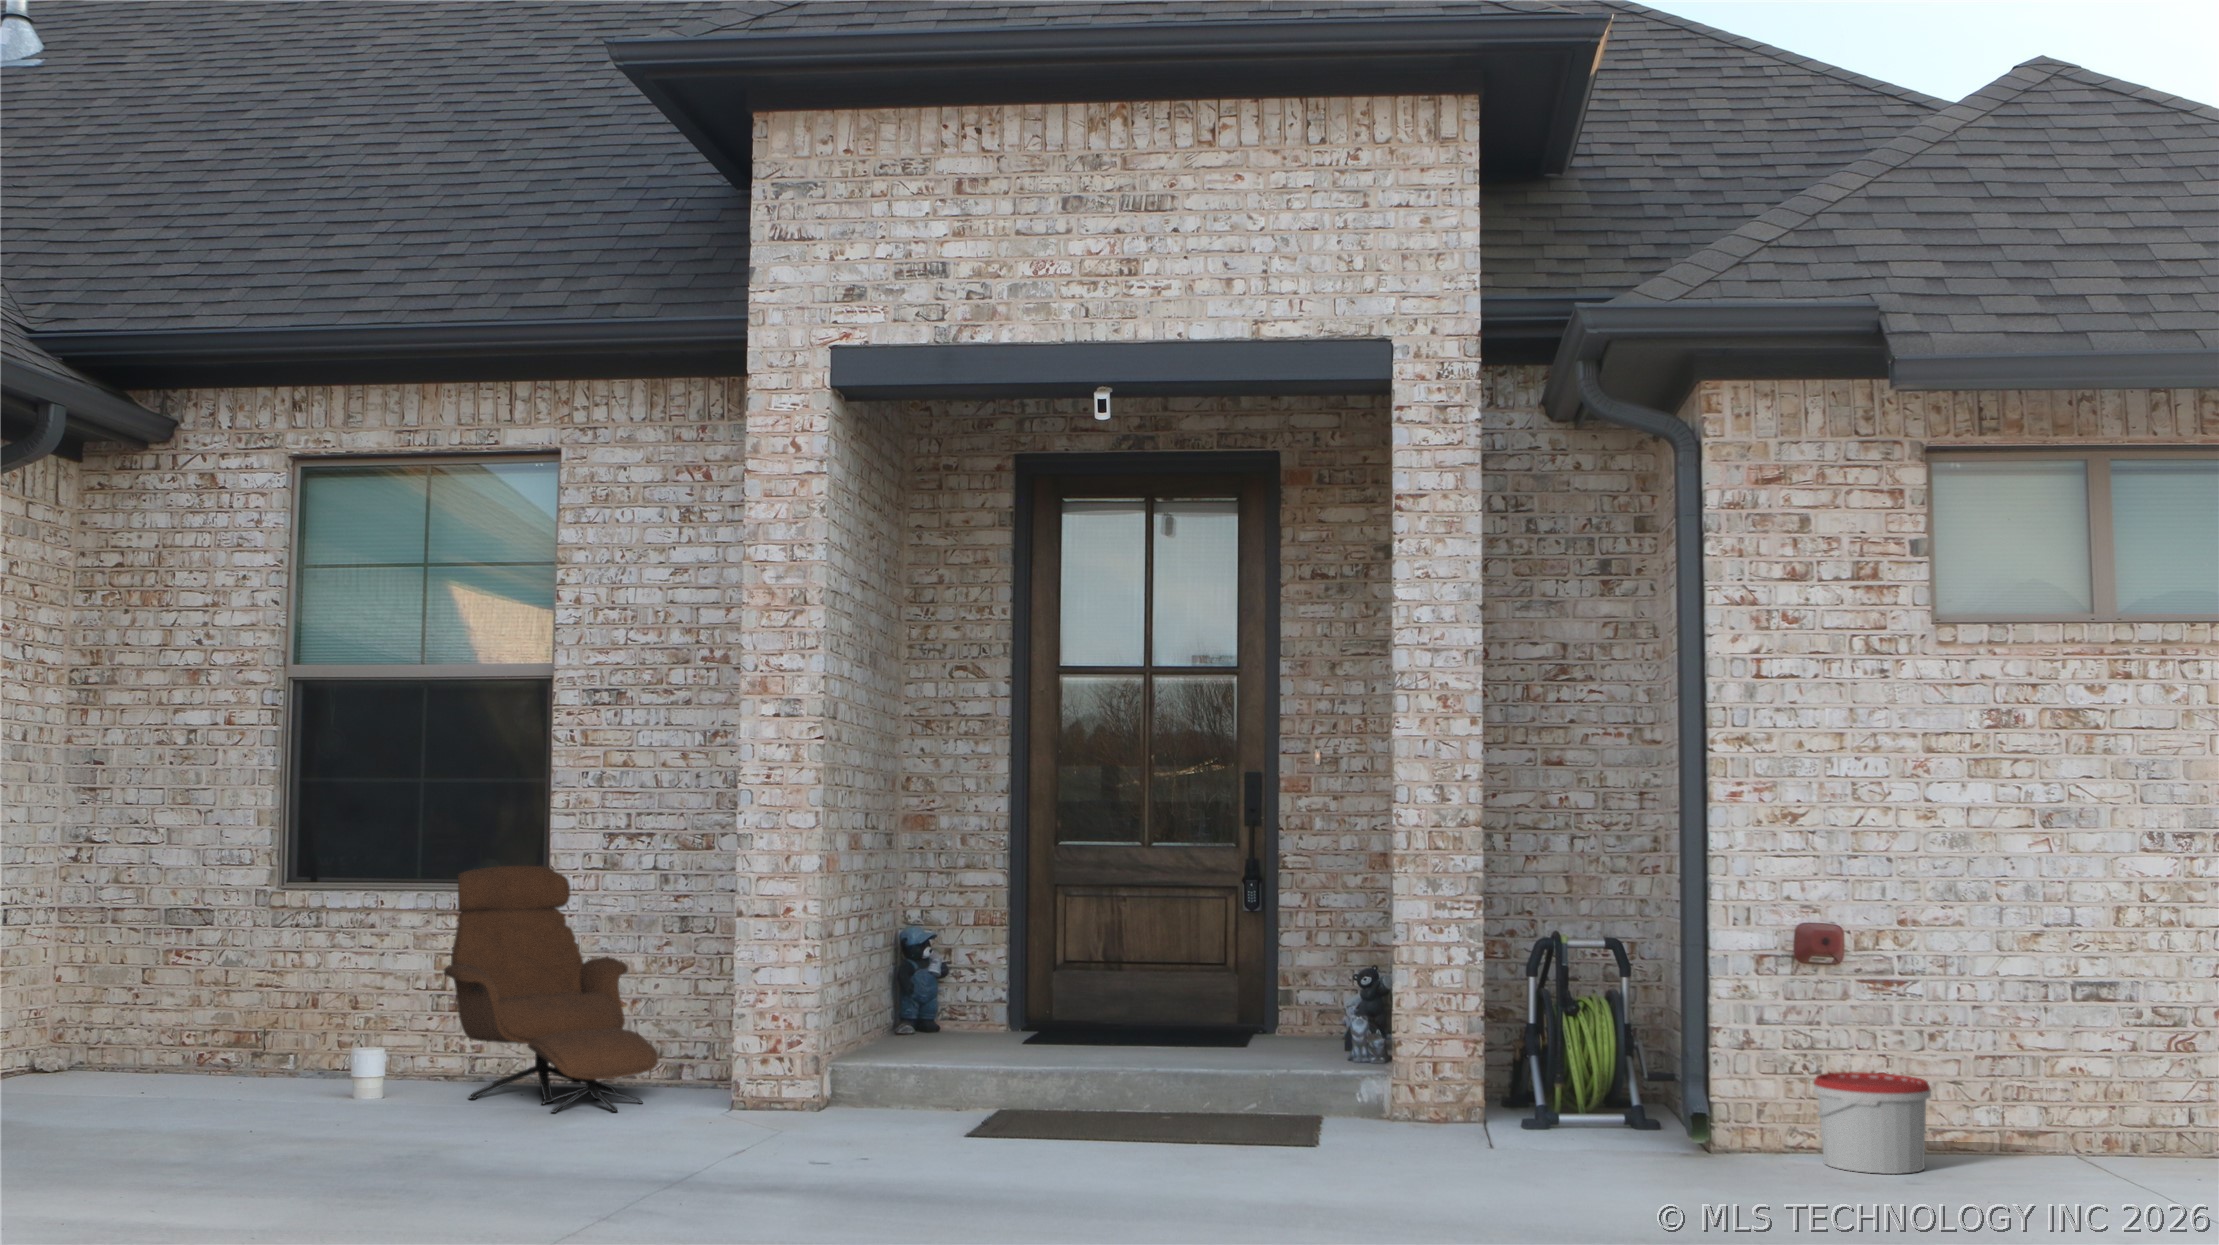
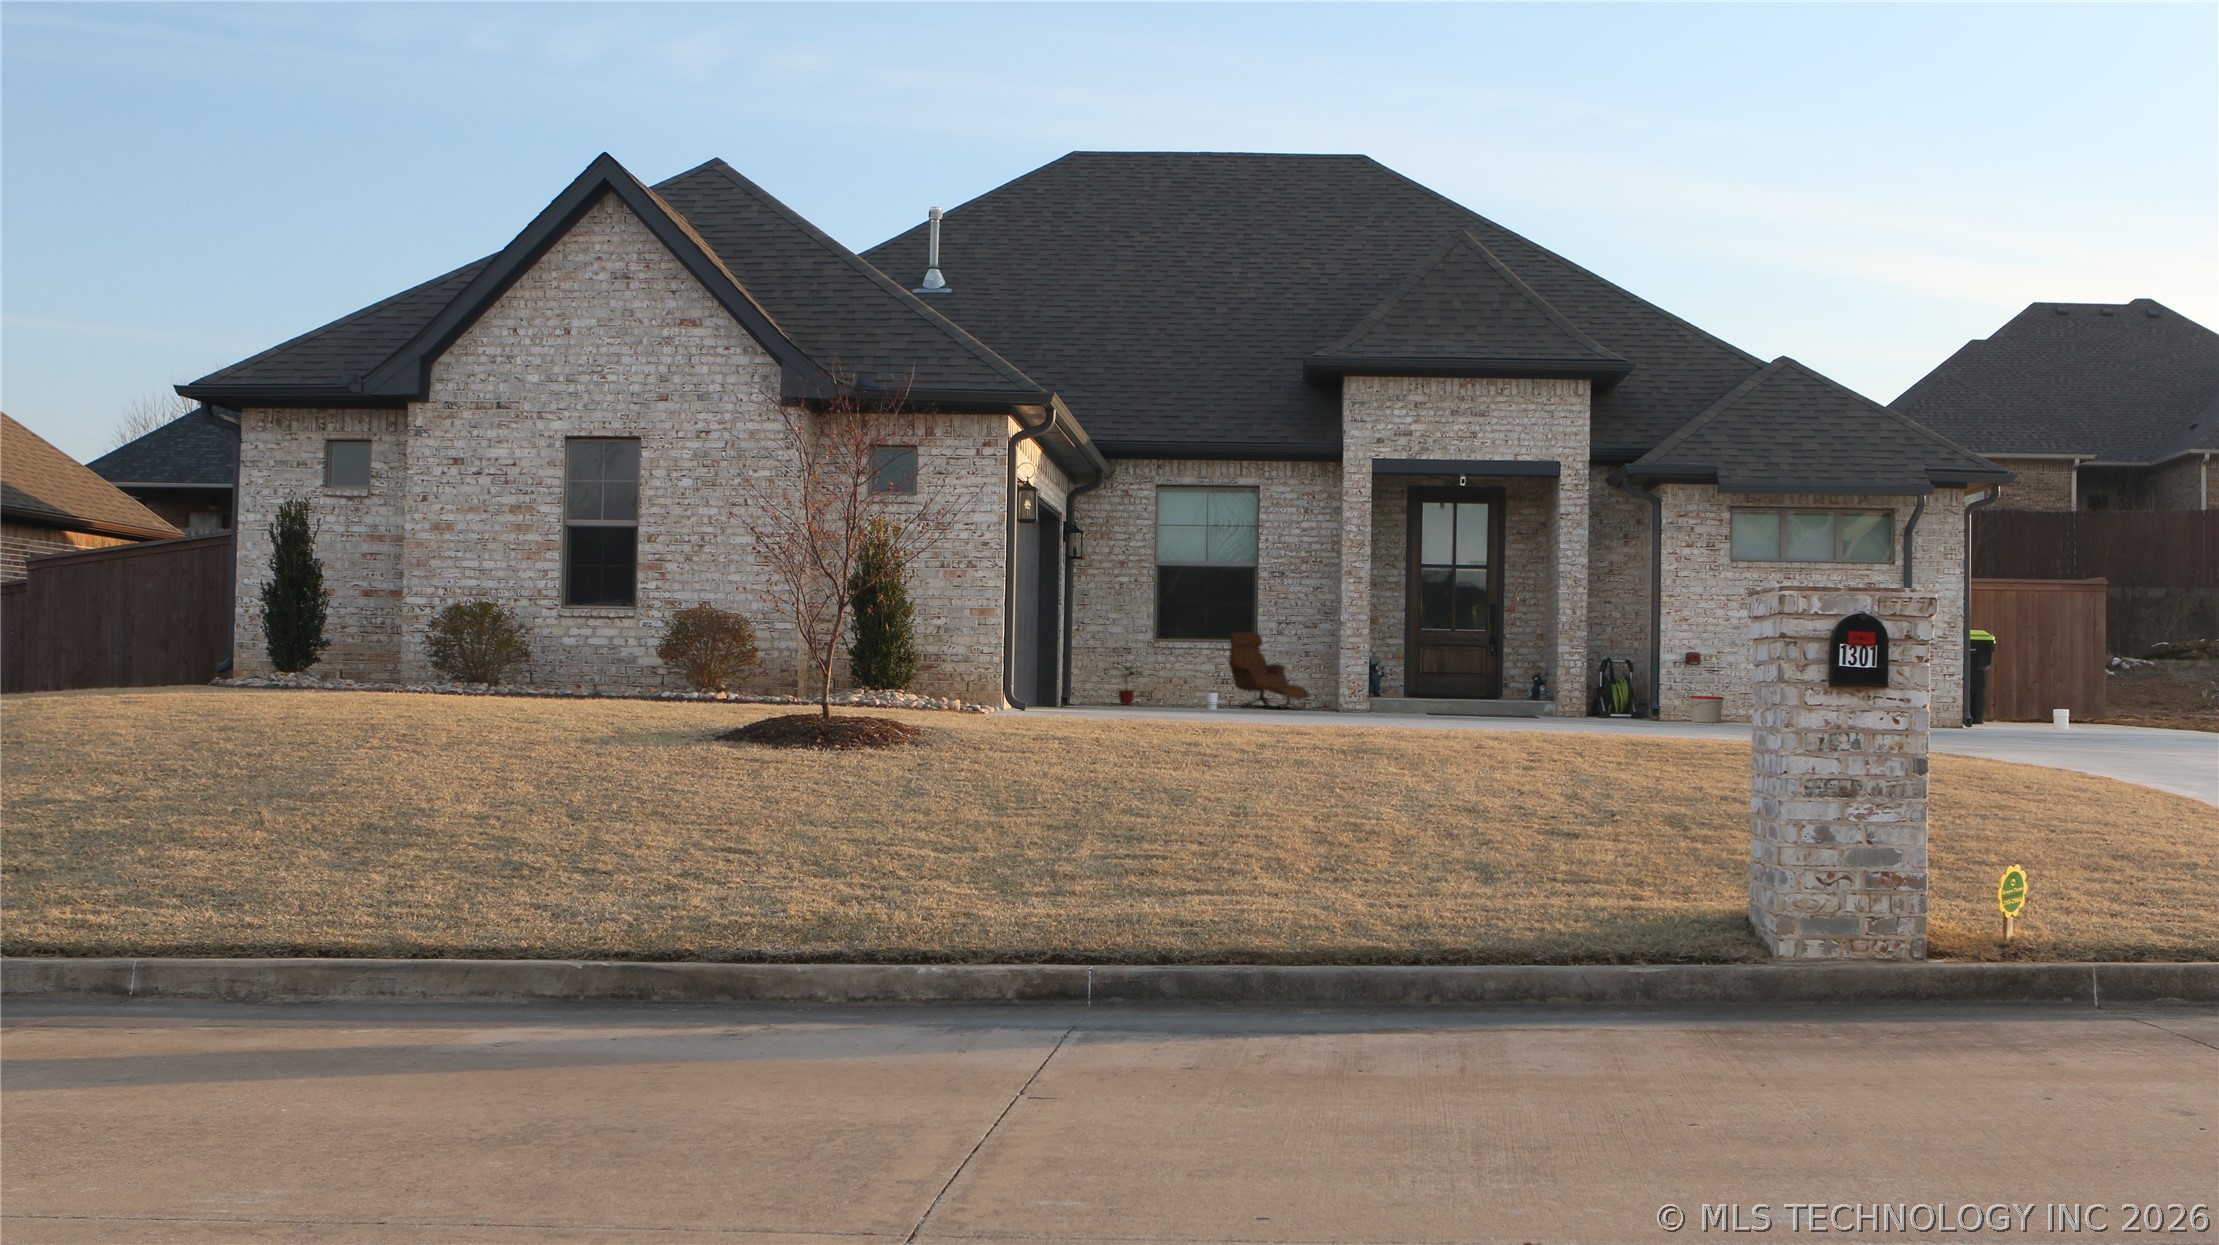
potted plant: none [76,969,222,1089] -> present [1107,666,1142,705]

